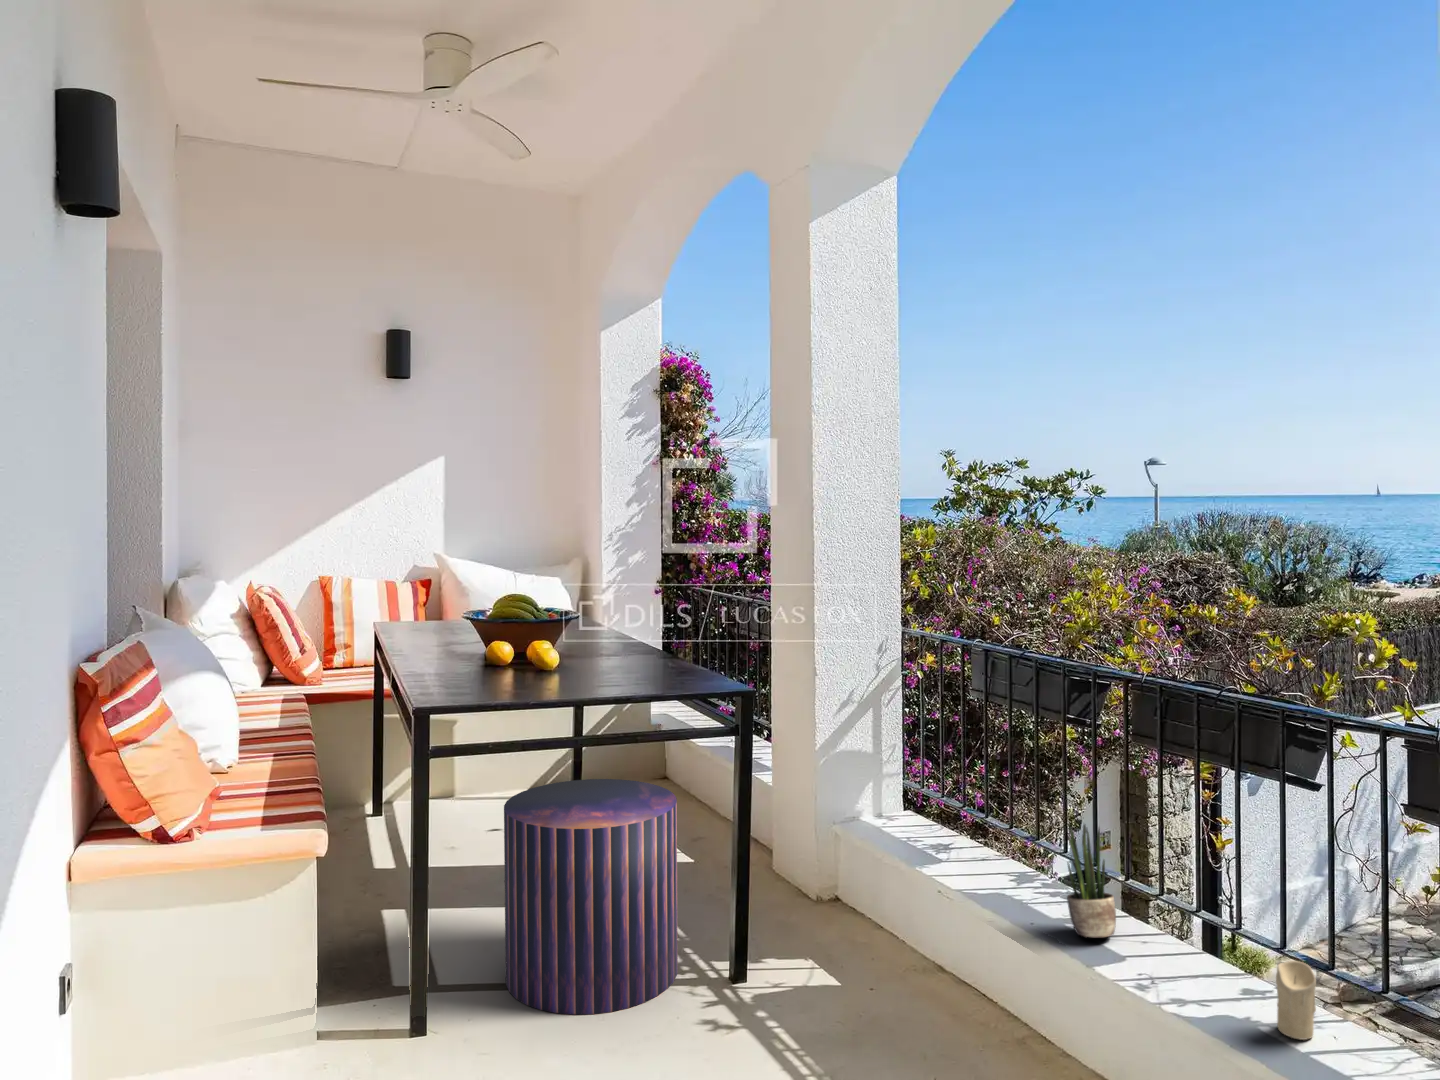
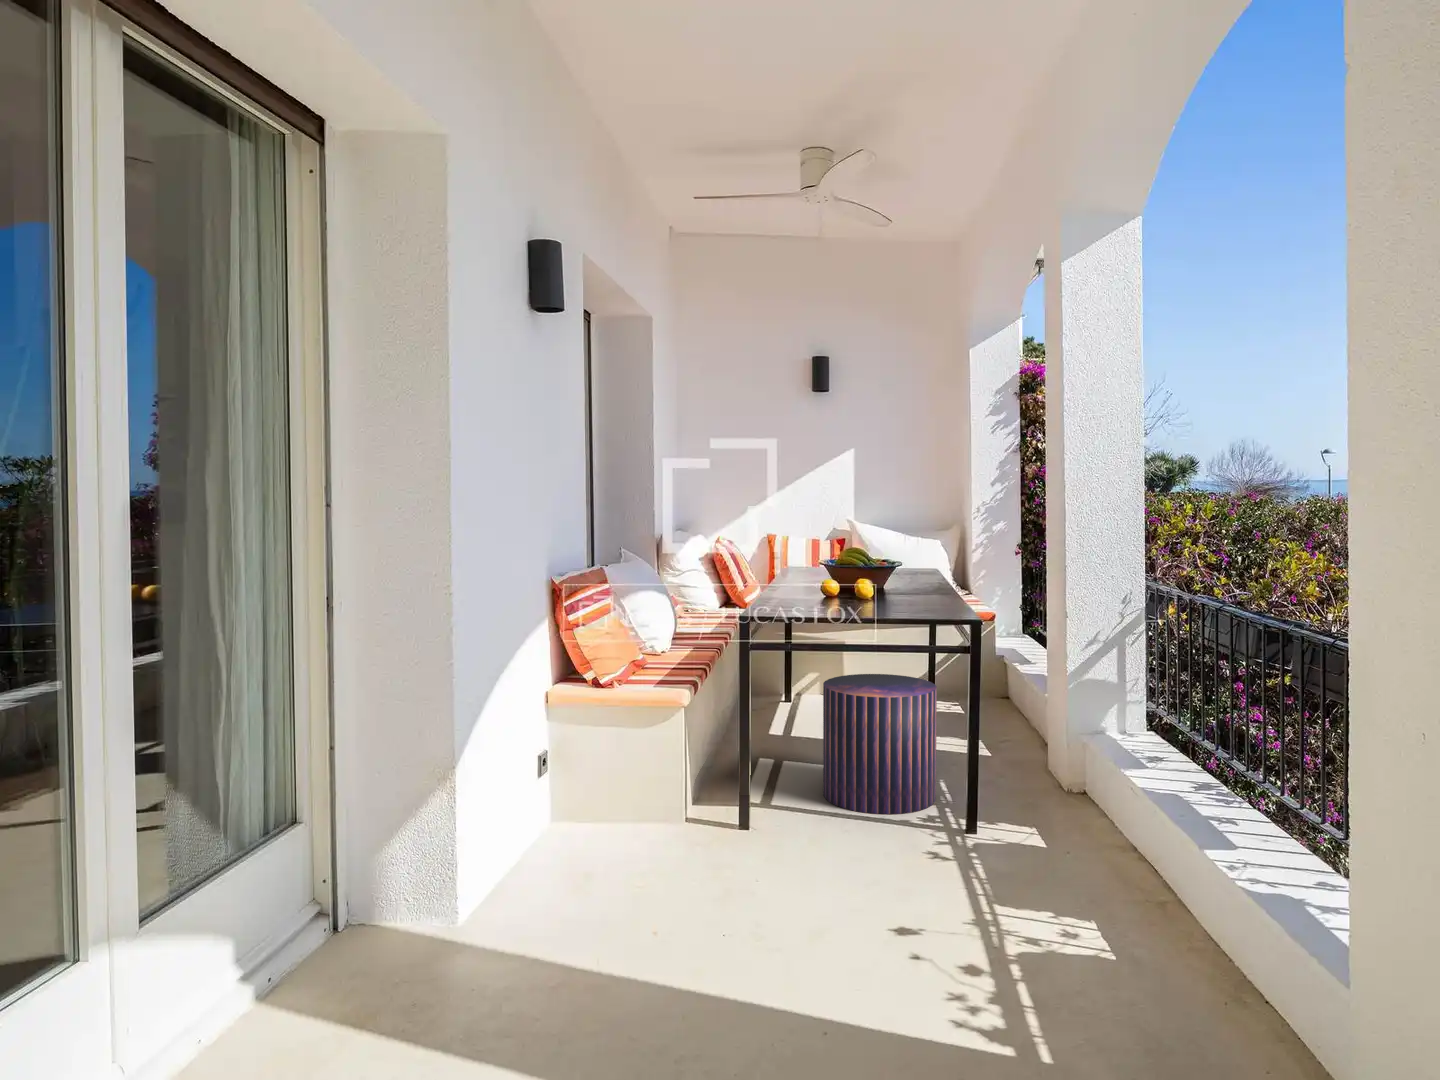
potted plant: present [1067,825,1116,937] -> none [1184,728,1221,810]
candle: present [1276,961,1316,1040] -> none [1269,823,1298,875]

